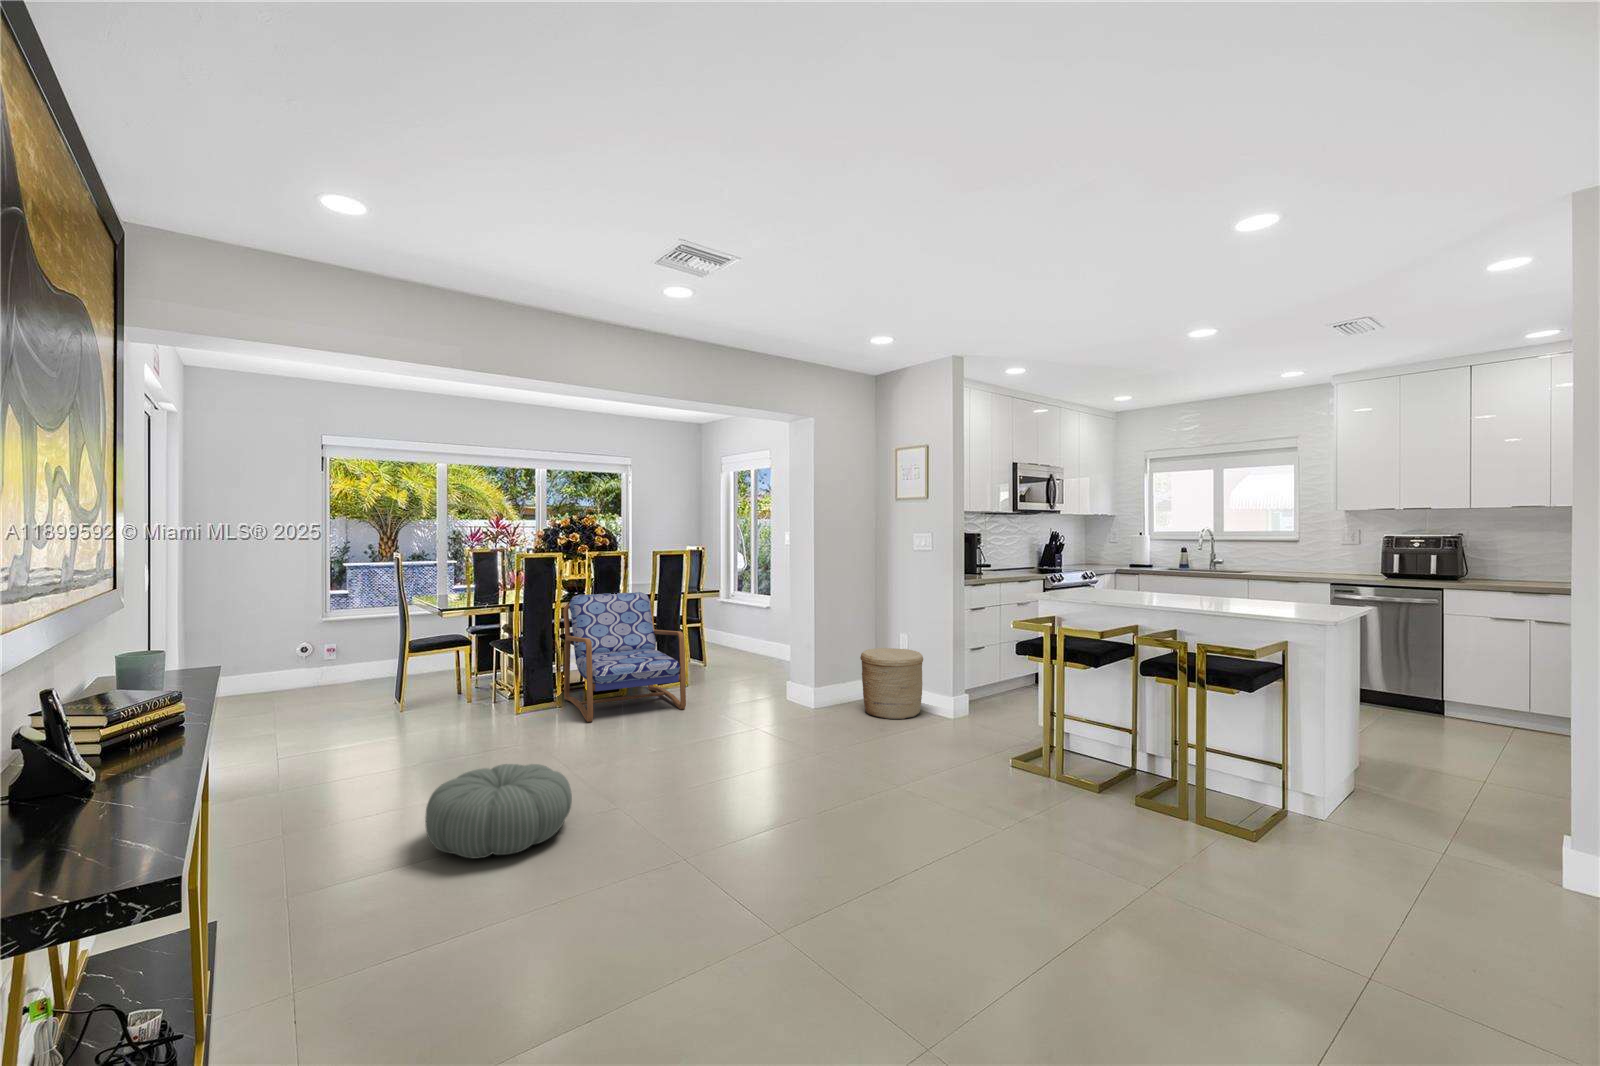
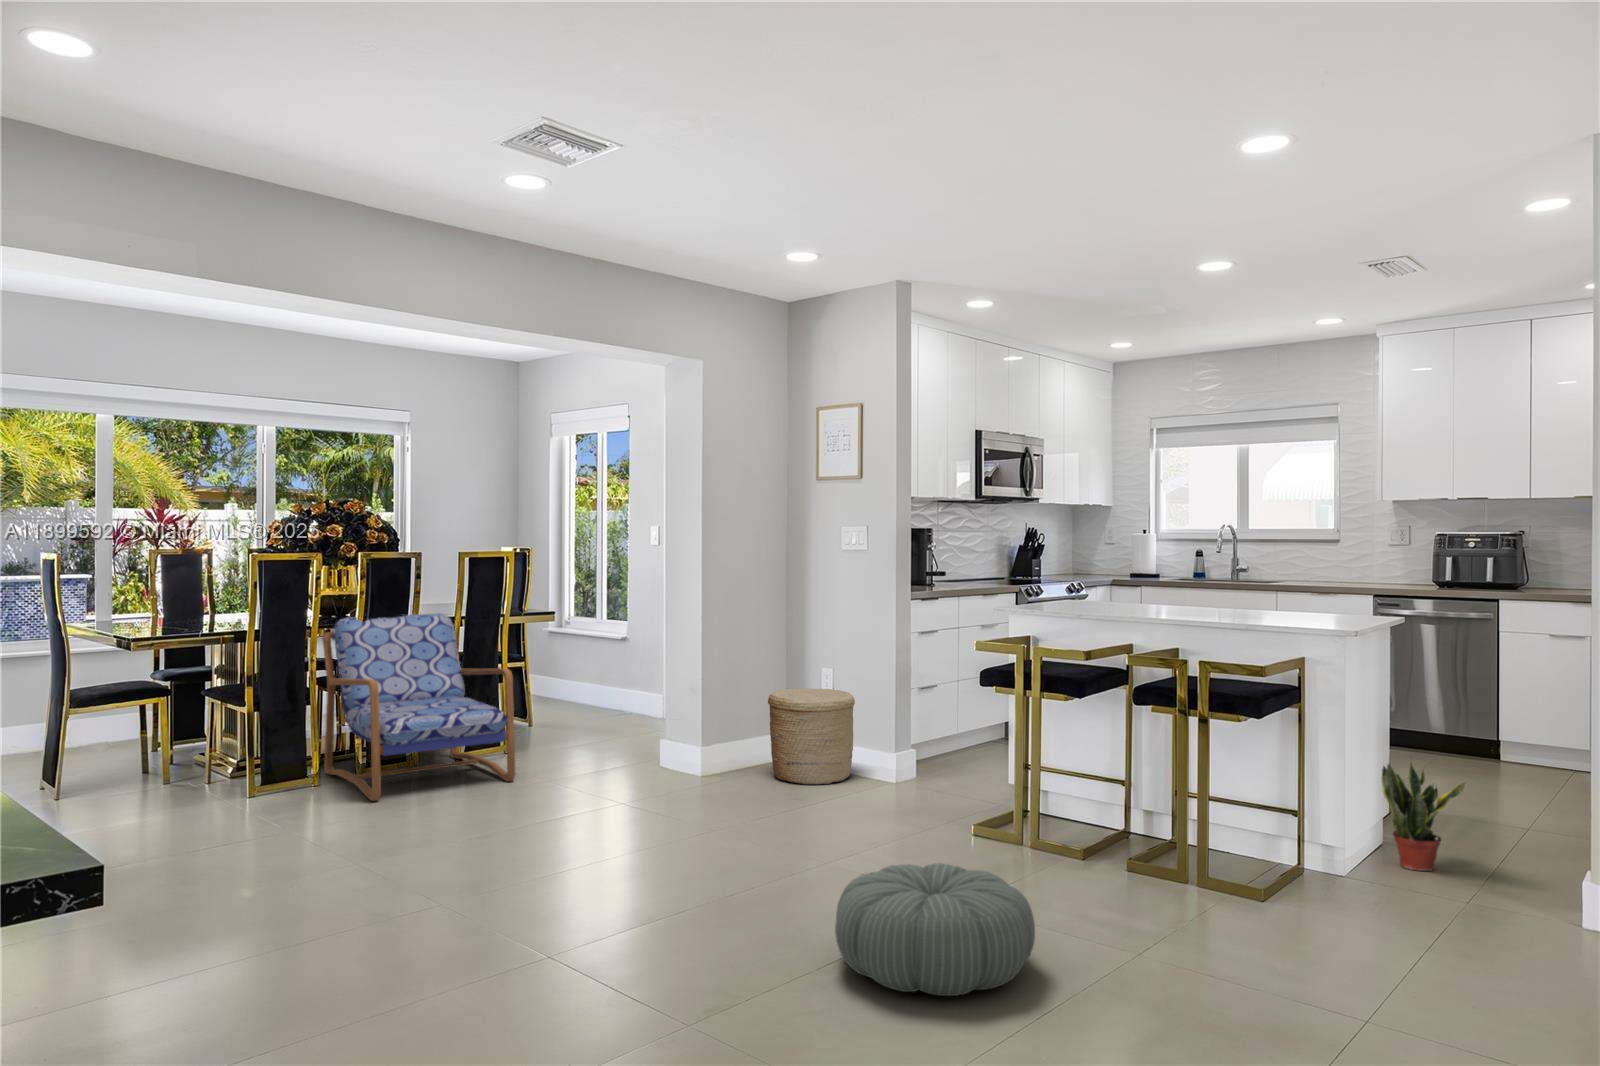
potted plant: none [1357,724,1441,821] -> present [1382,763,1466,871]
pouf: present [425,764,572,858] -> present [835,863,1035,996]

